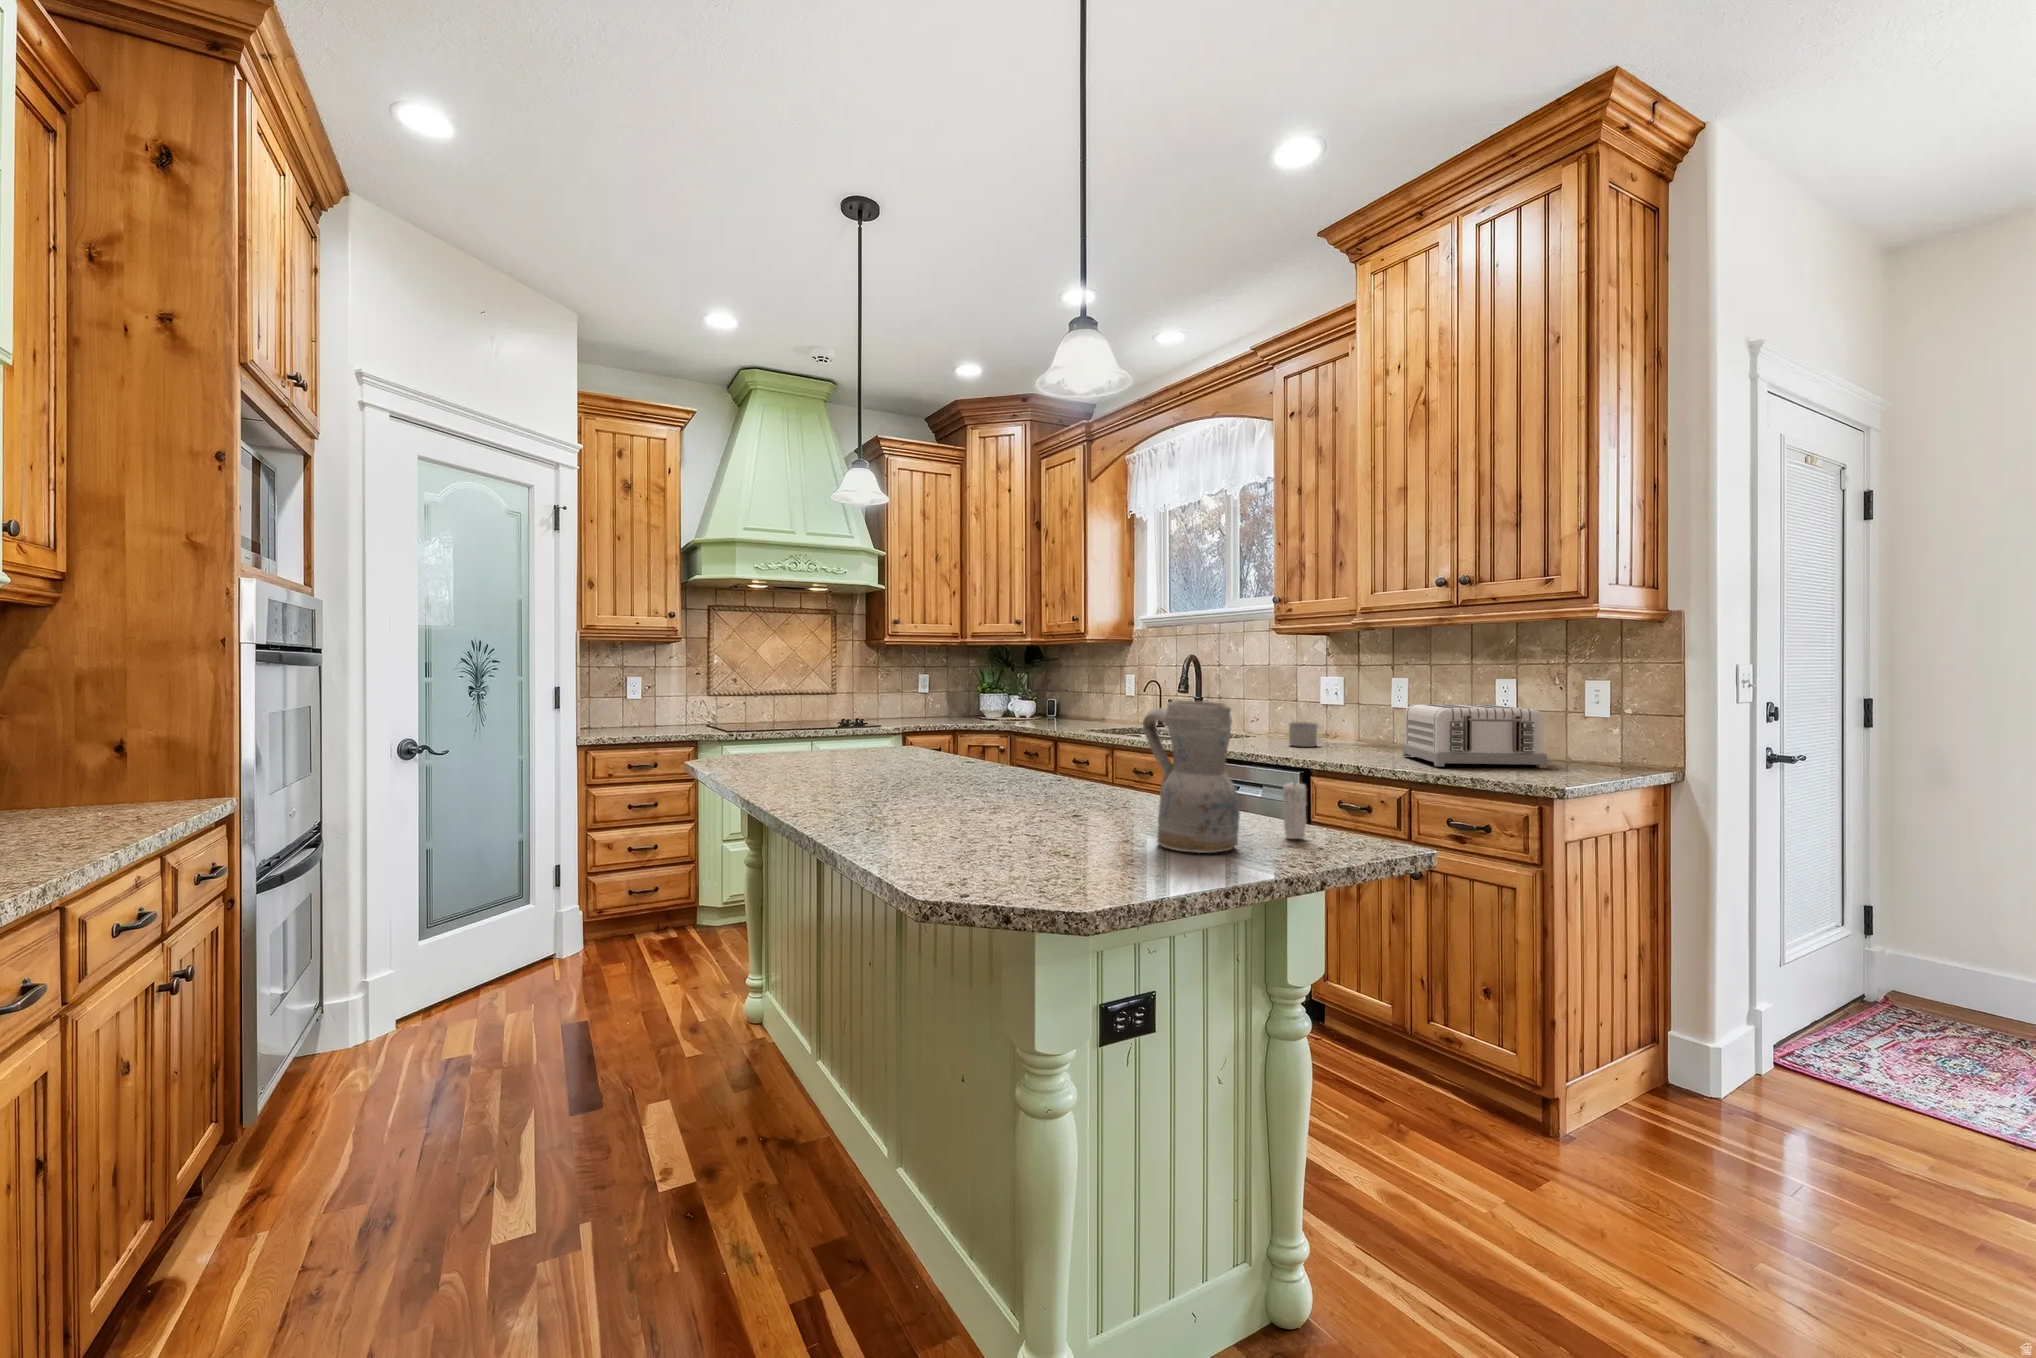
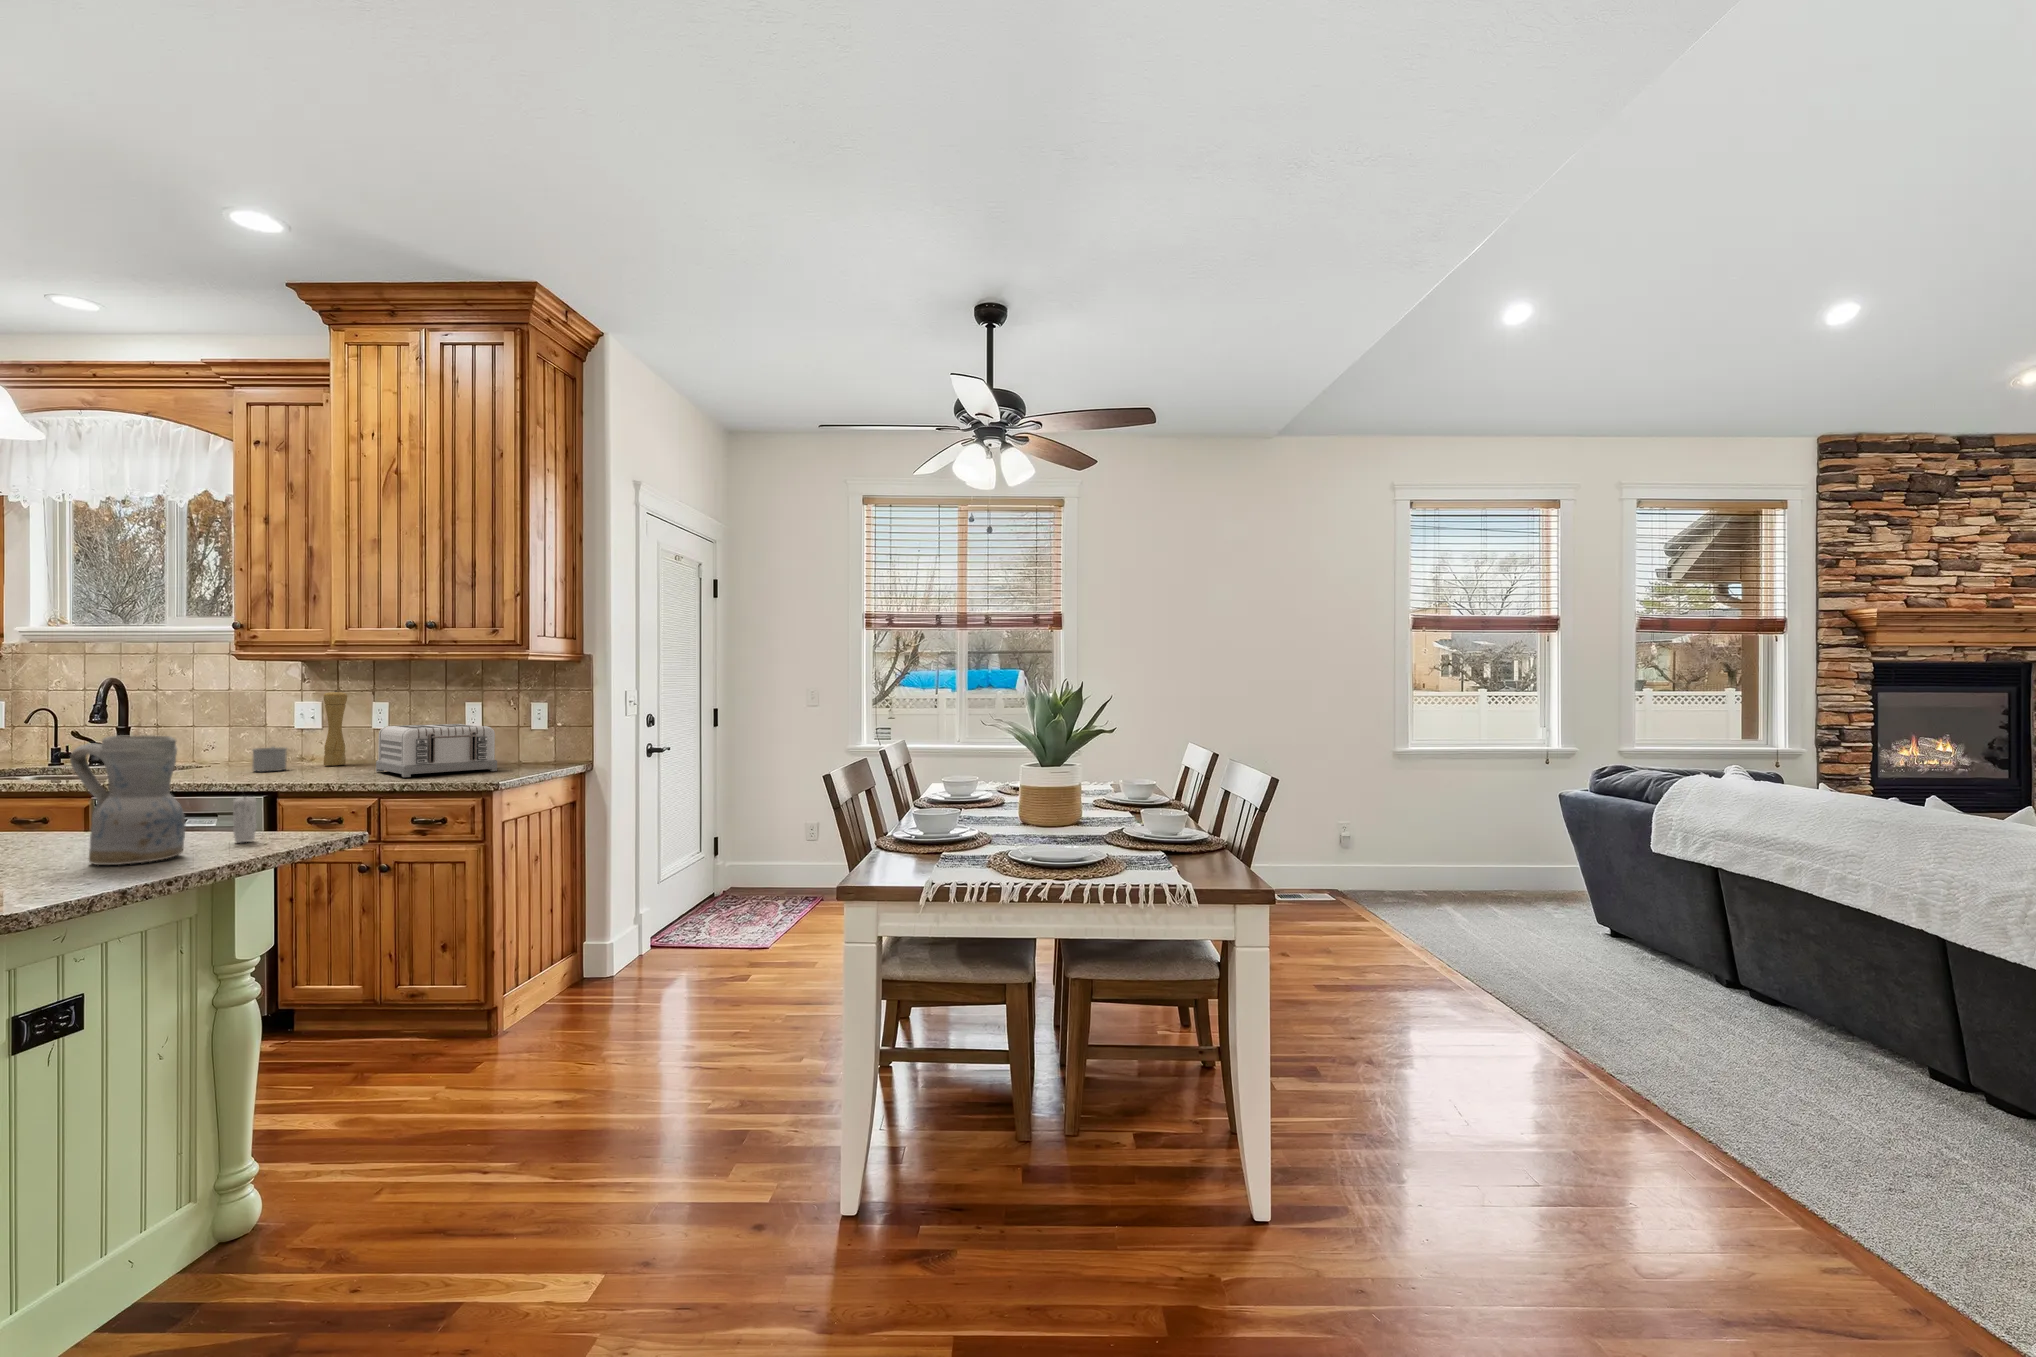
pepper mill: none [1349,665,1371,745] -> present [323,691,347,766]

